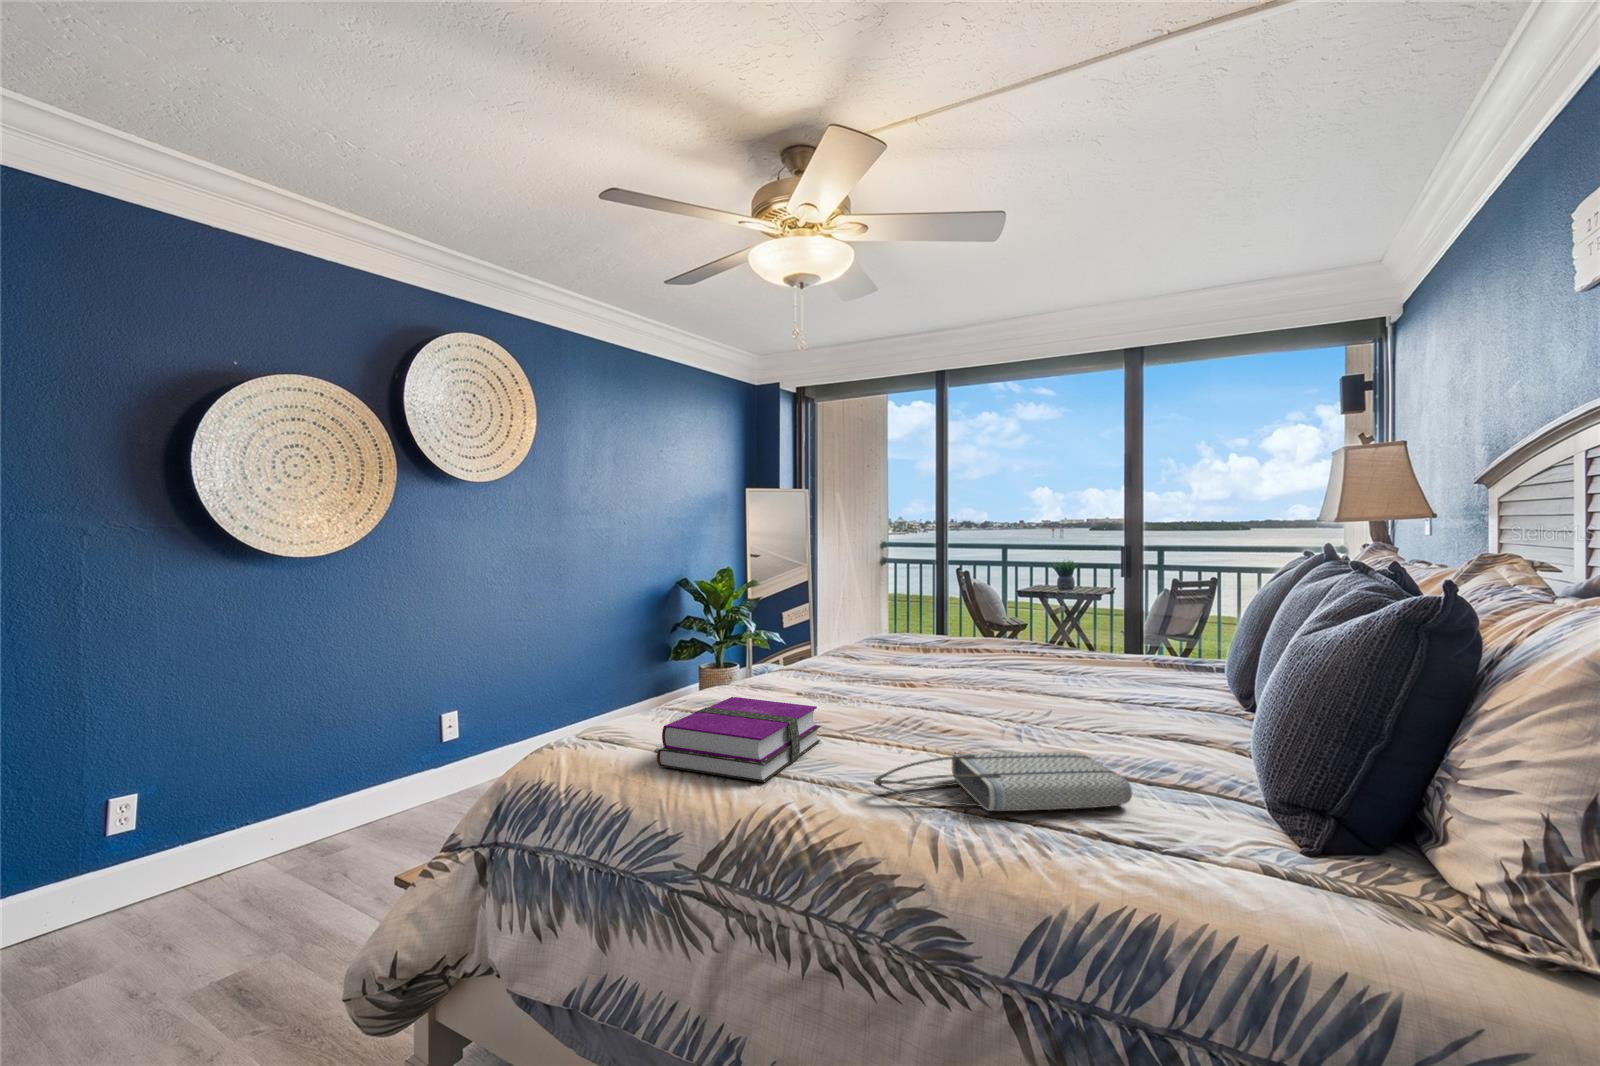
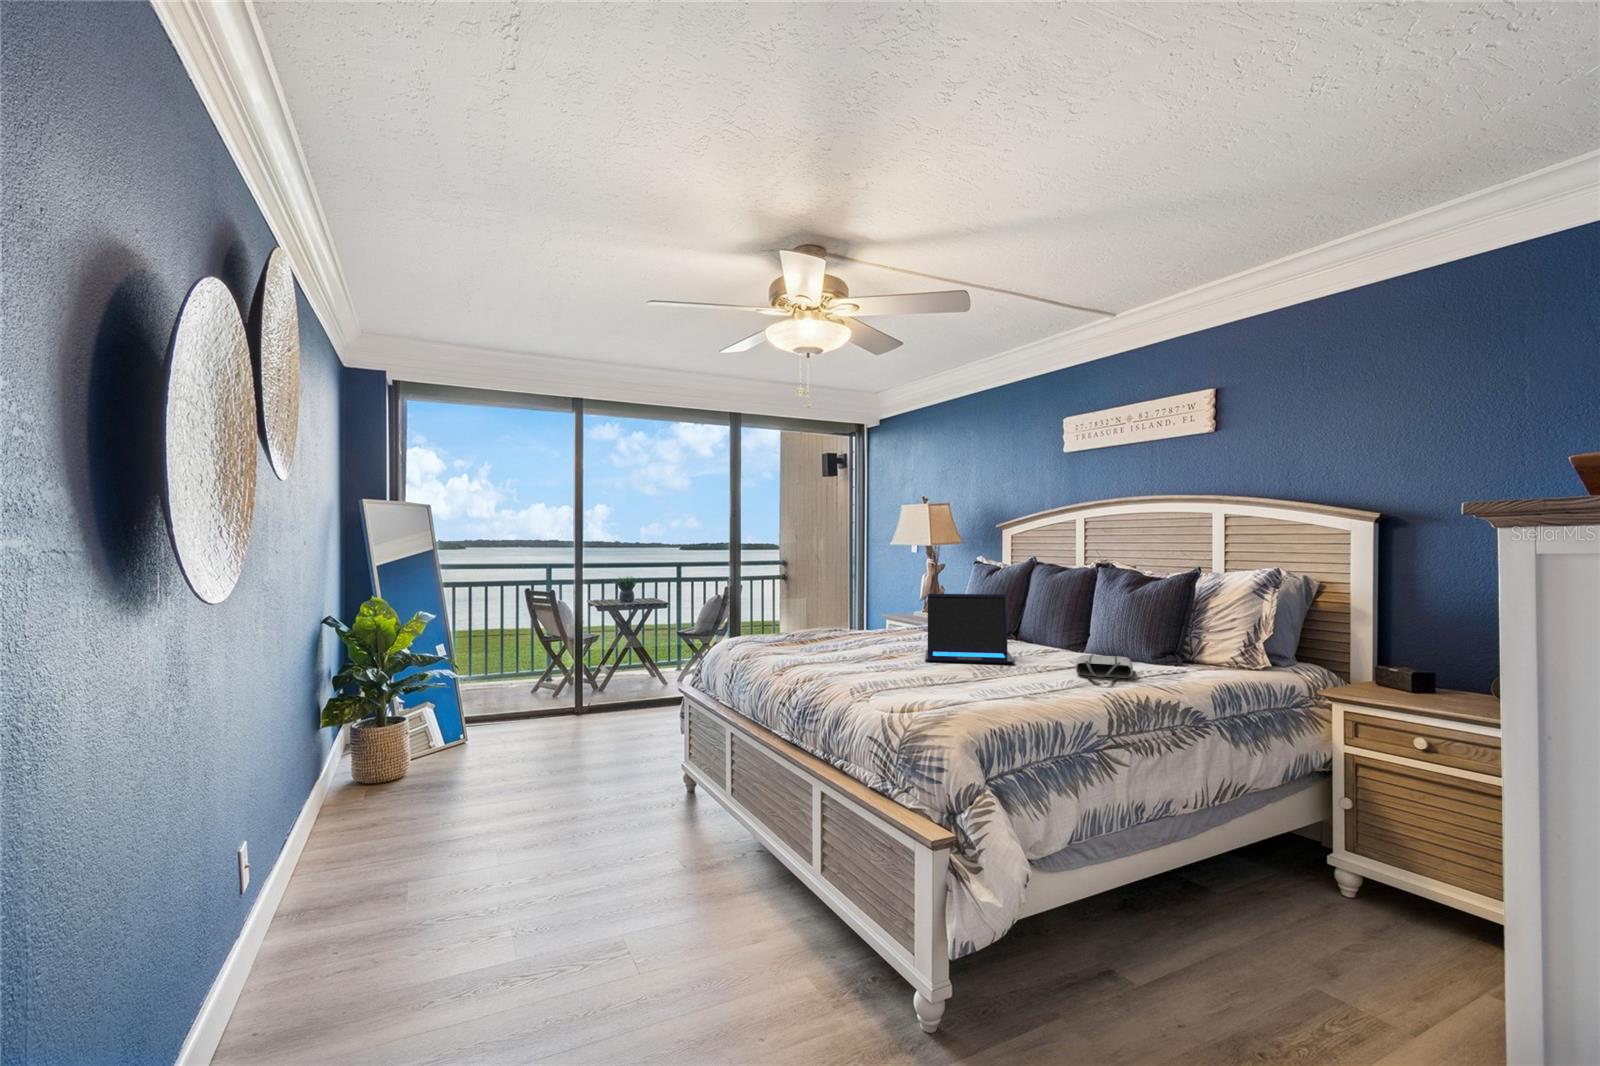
laptop: none [902,600,1107,735] -> present [925,594,1015,664]
notebook: present [657,697,821,782] -> none [957,658,1071,700]

